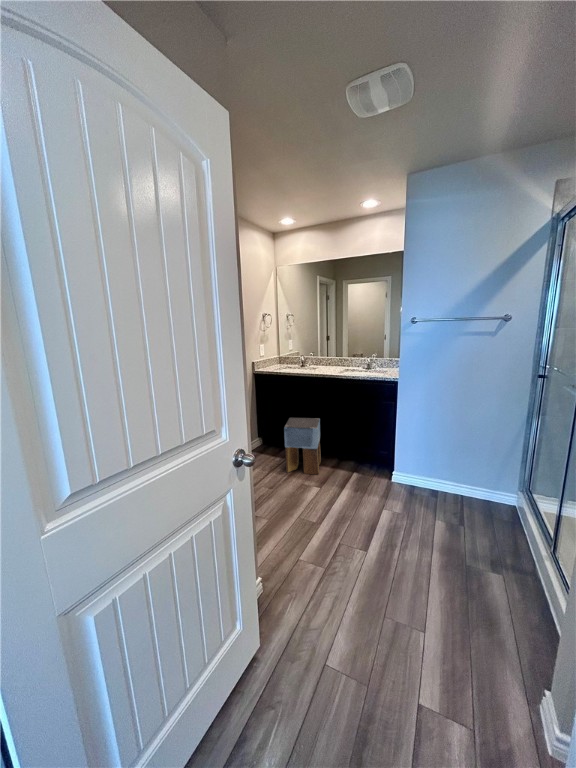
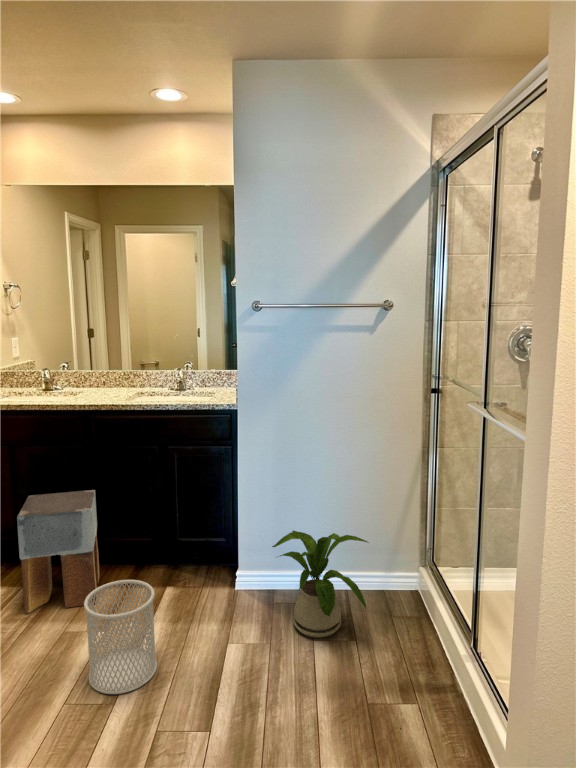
house plant: none [412,456,478,520] -> present [272,531,369,638]
wastebasket: none [311,465,345,519] -> present [84,580,157,694]

